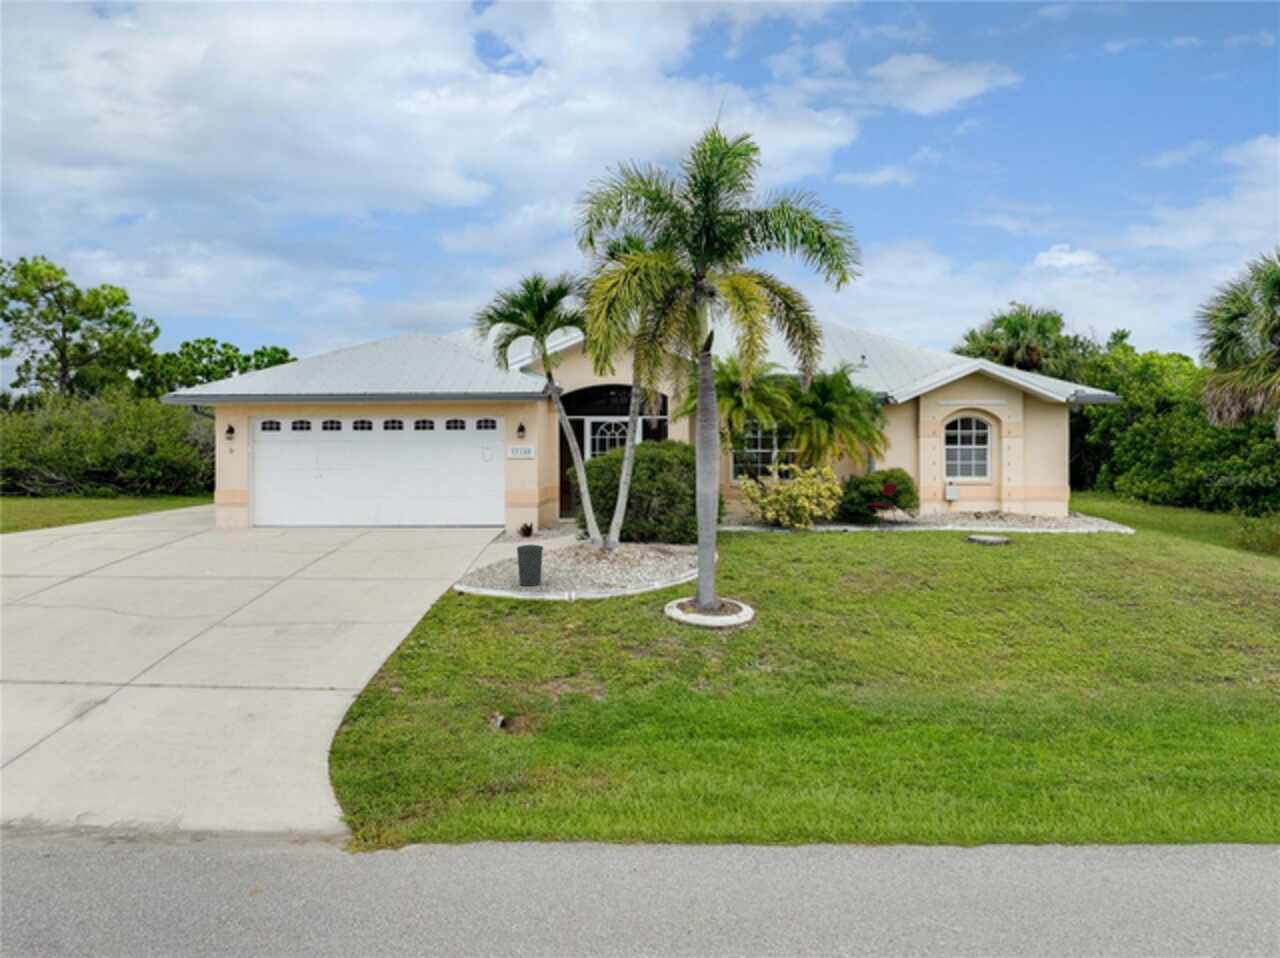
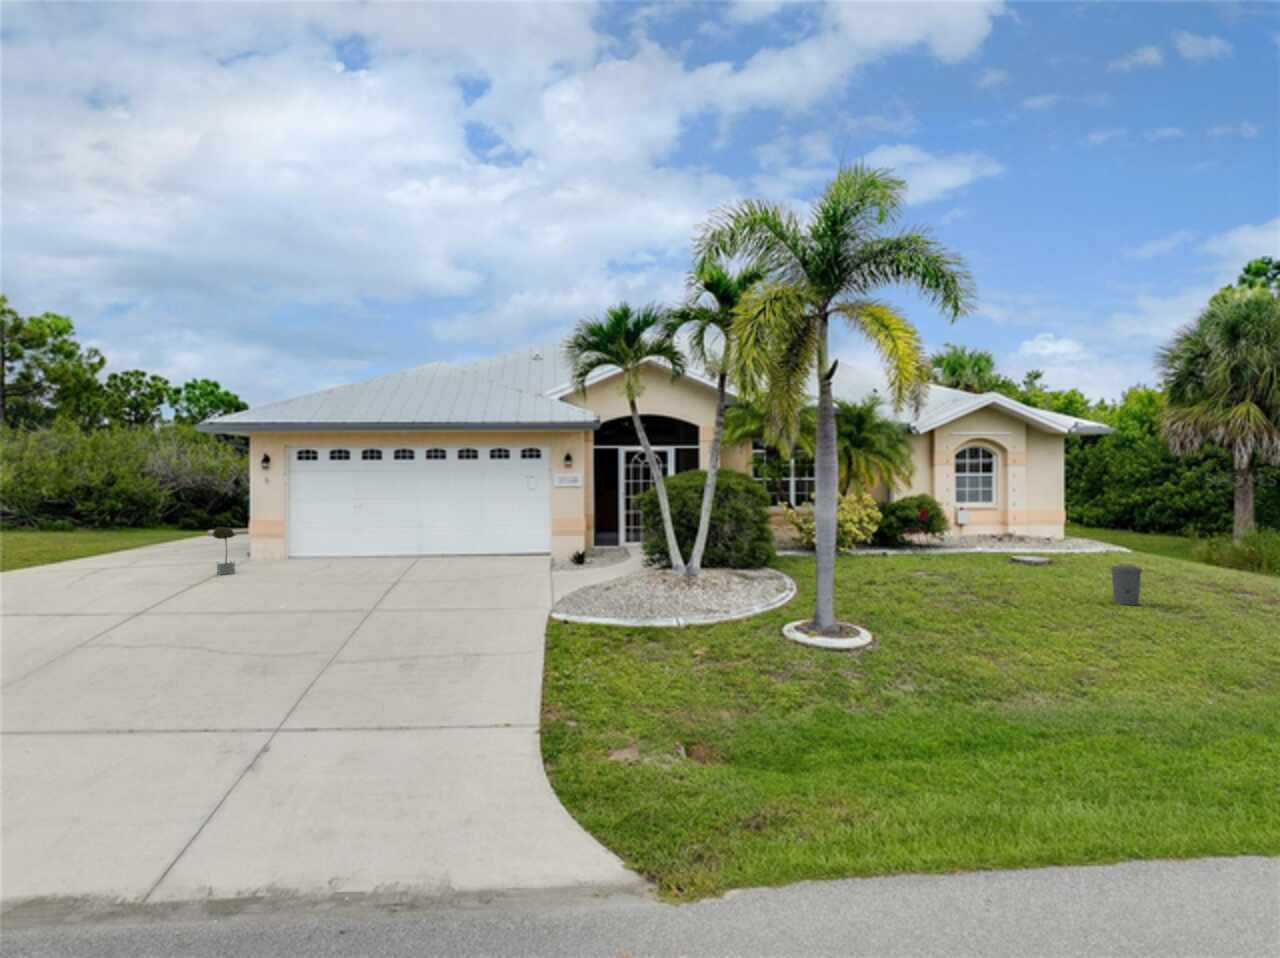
potted tree: none [199,491,220,535] -> present [213,527,236,575]
trash can: present [517,545,543,586] -> present [1111,566,1142,605]

